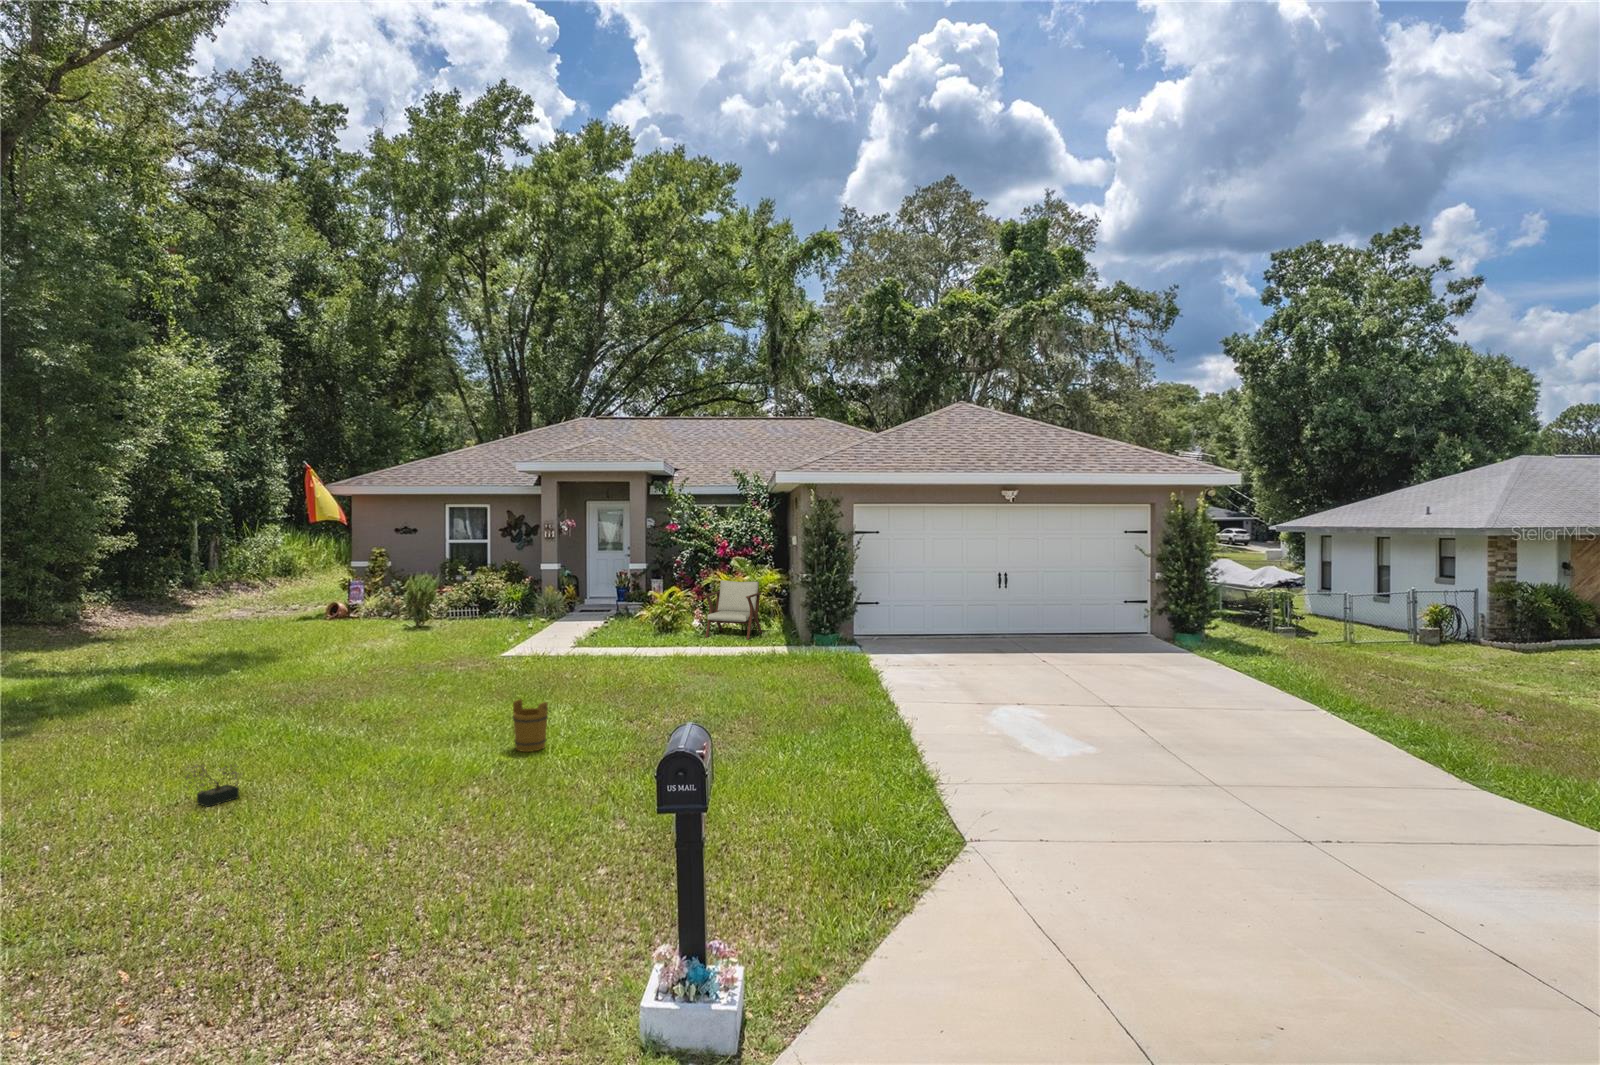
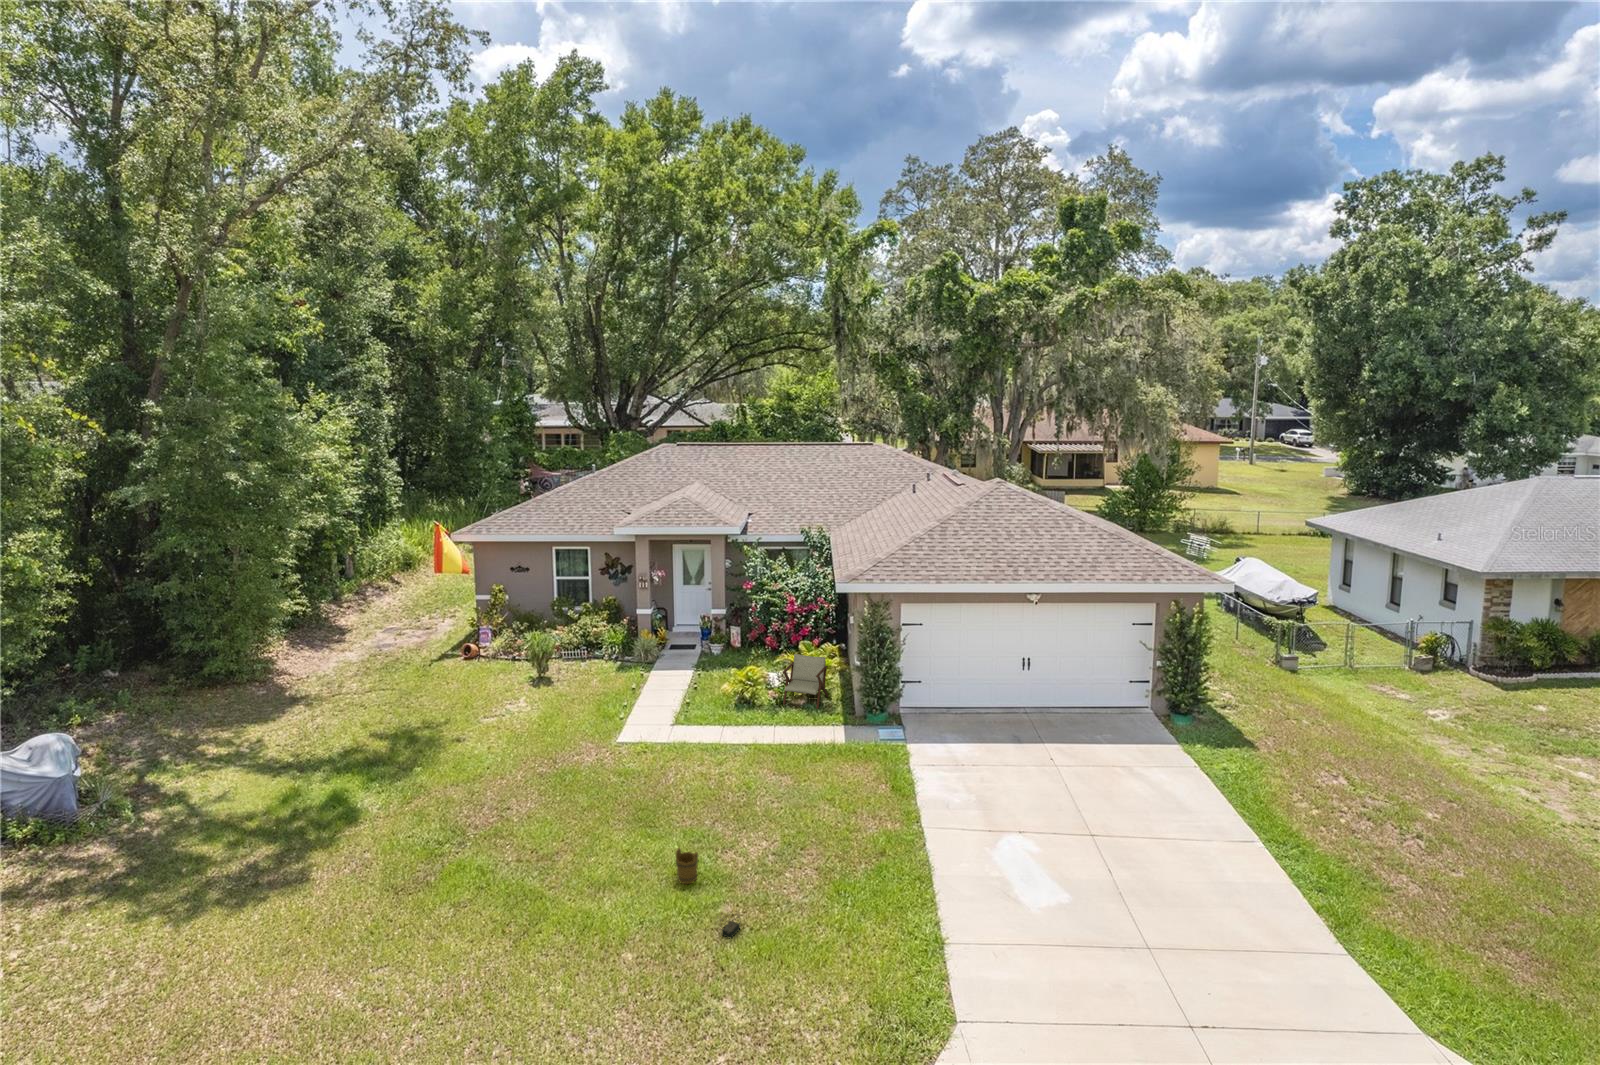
decorative plant: present [186,765,242,807] -> present [720,914,740,938]

